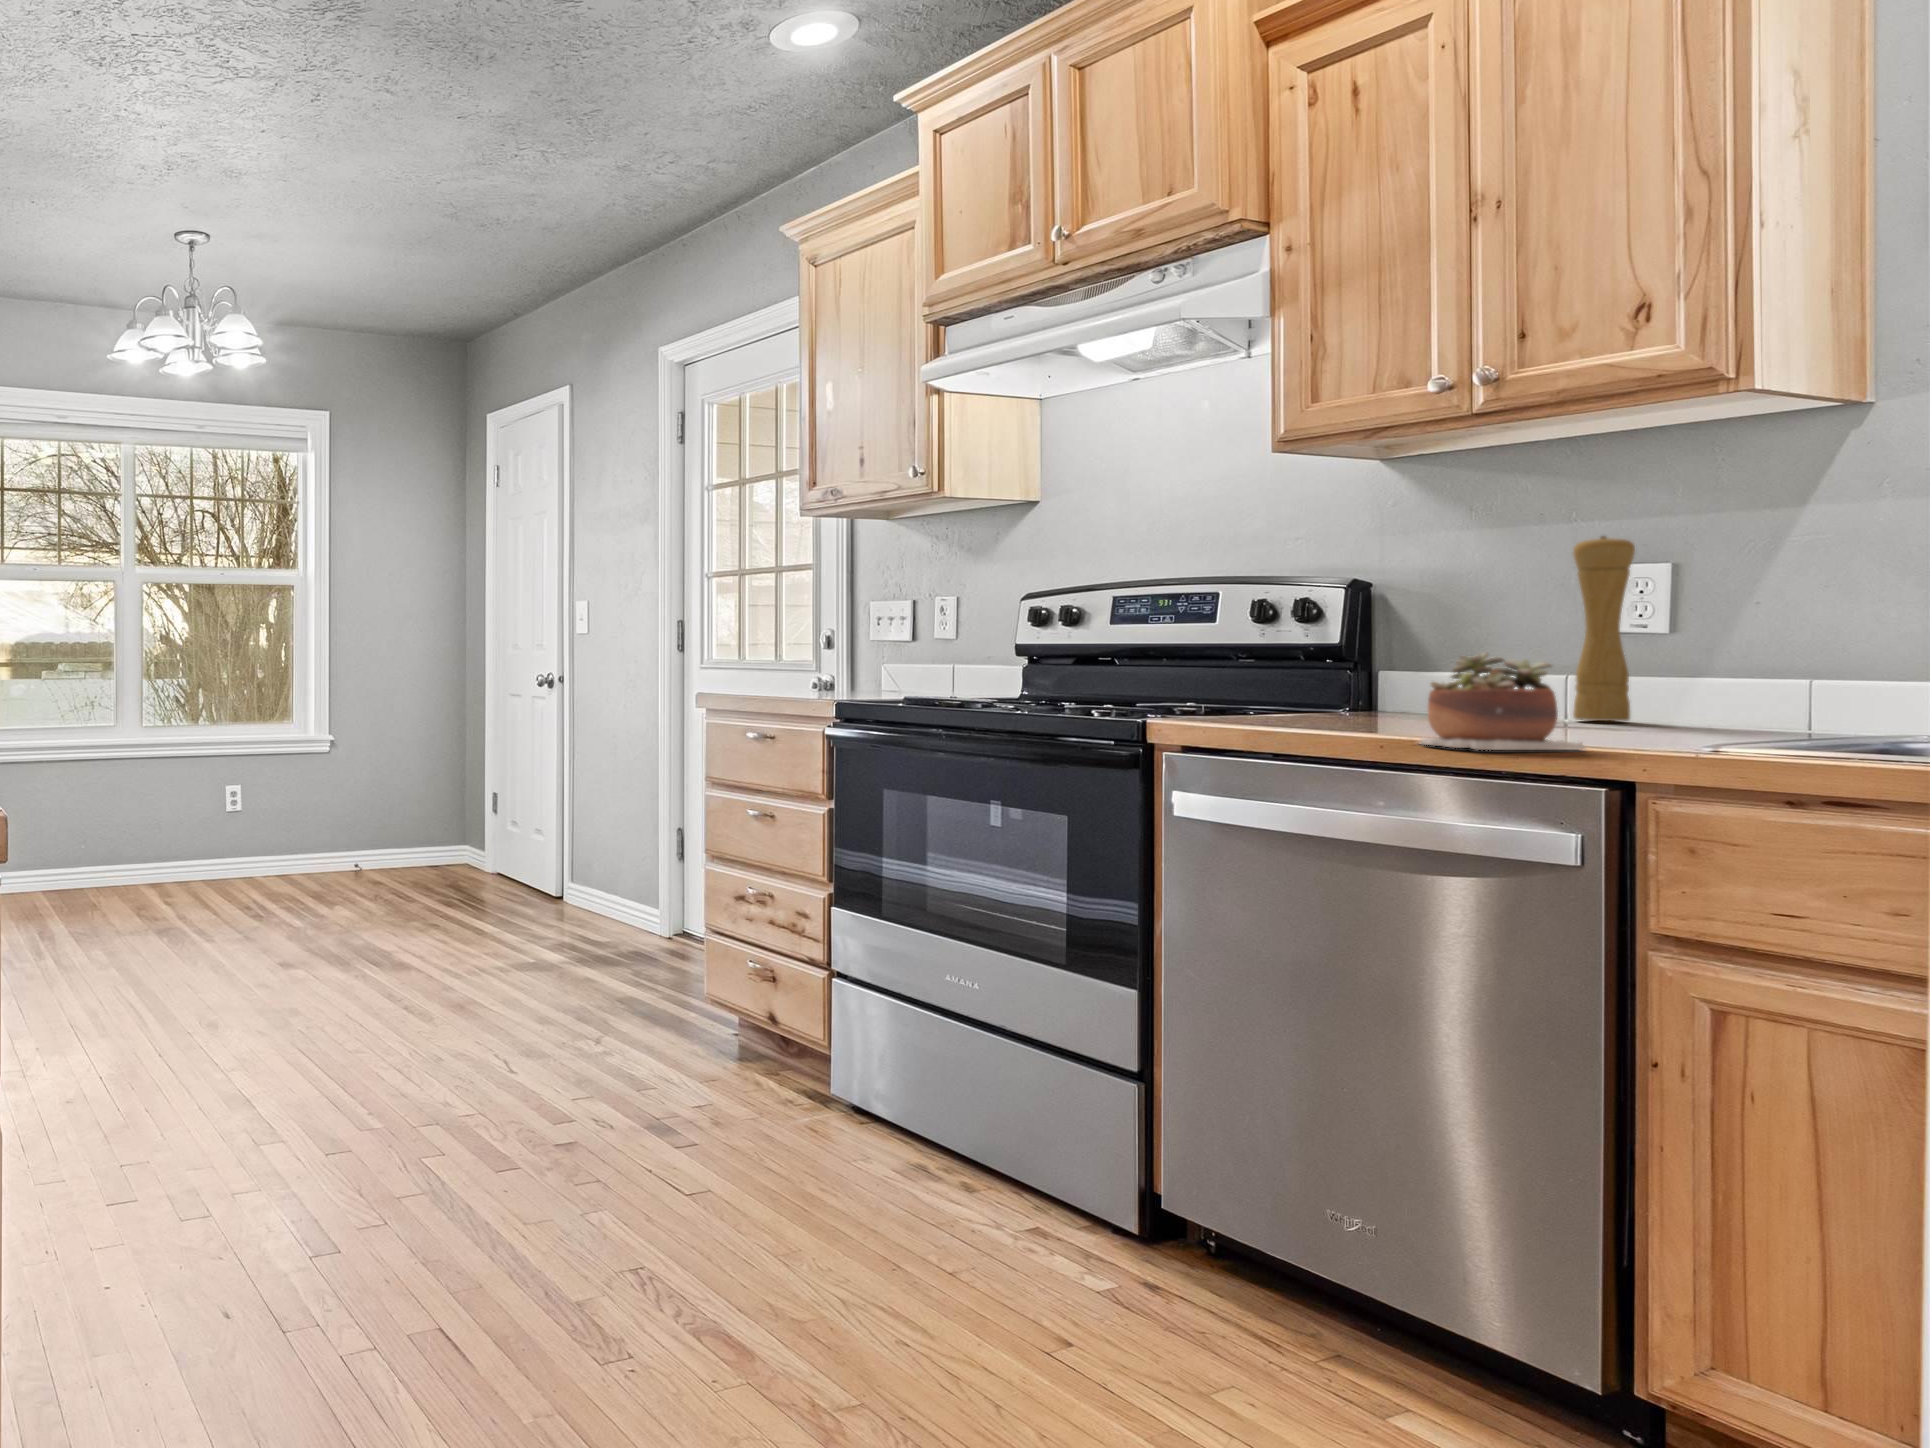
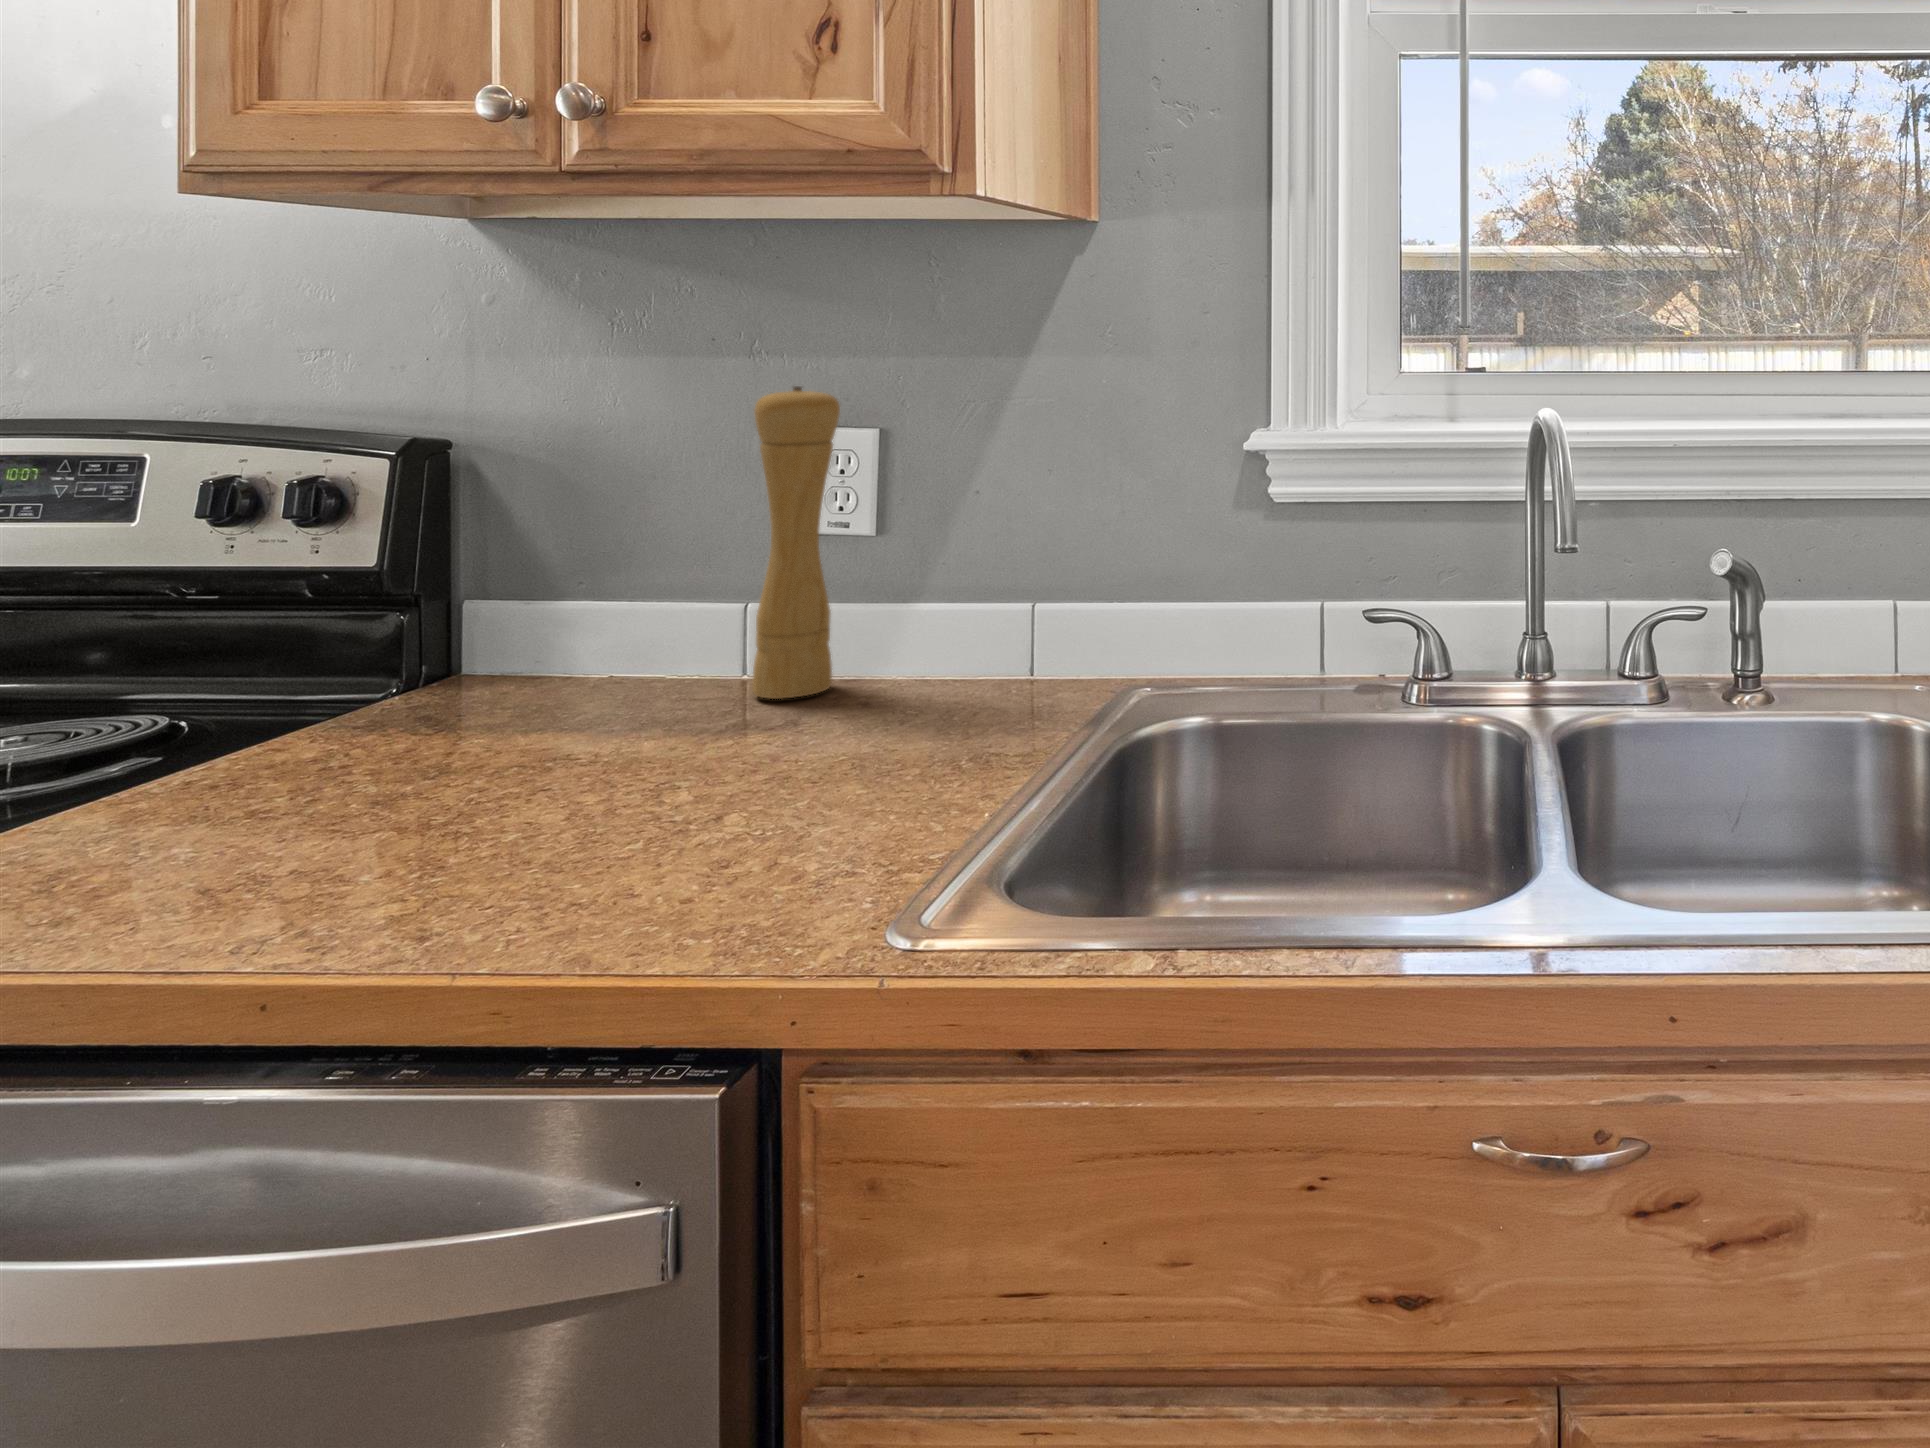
succulent plant: present [1421,653,1585,750] -> none [315,722,699,1039]

